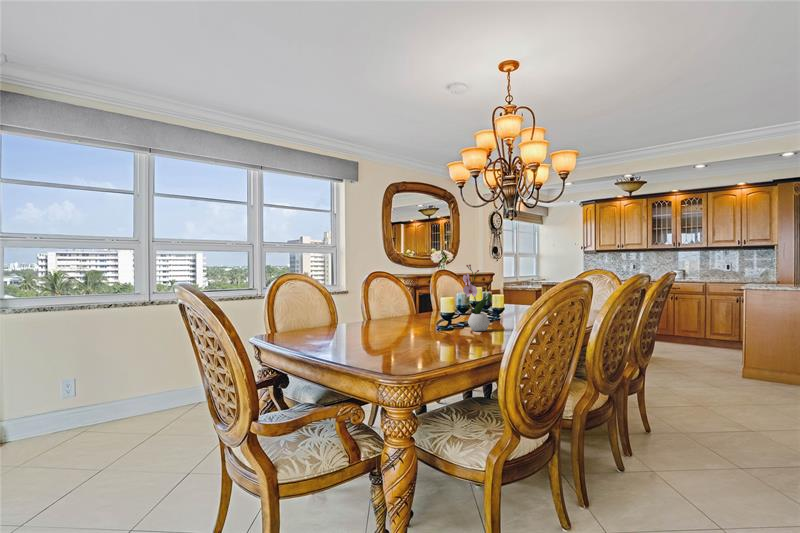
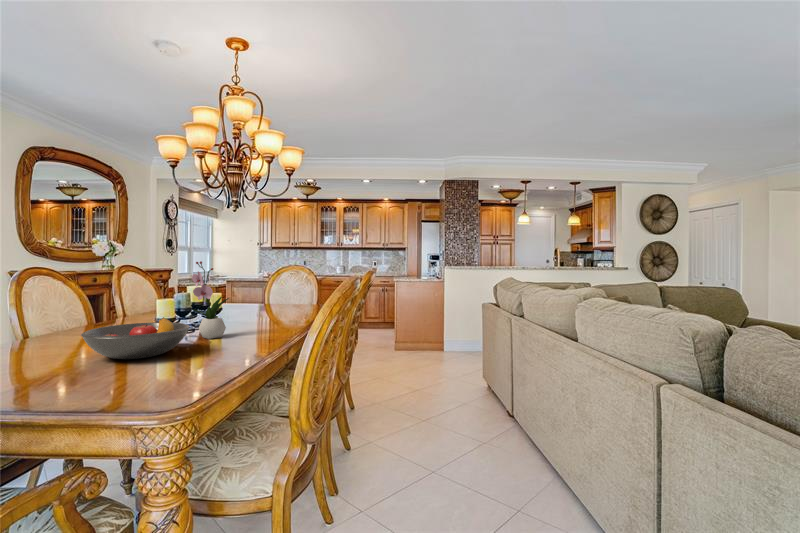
fruit bowl: none [381,309,452,338] -> present [81,317,190,359]

